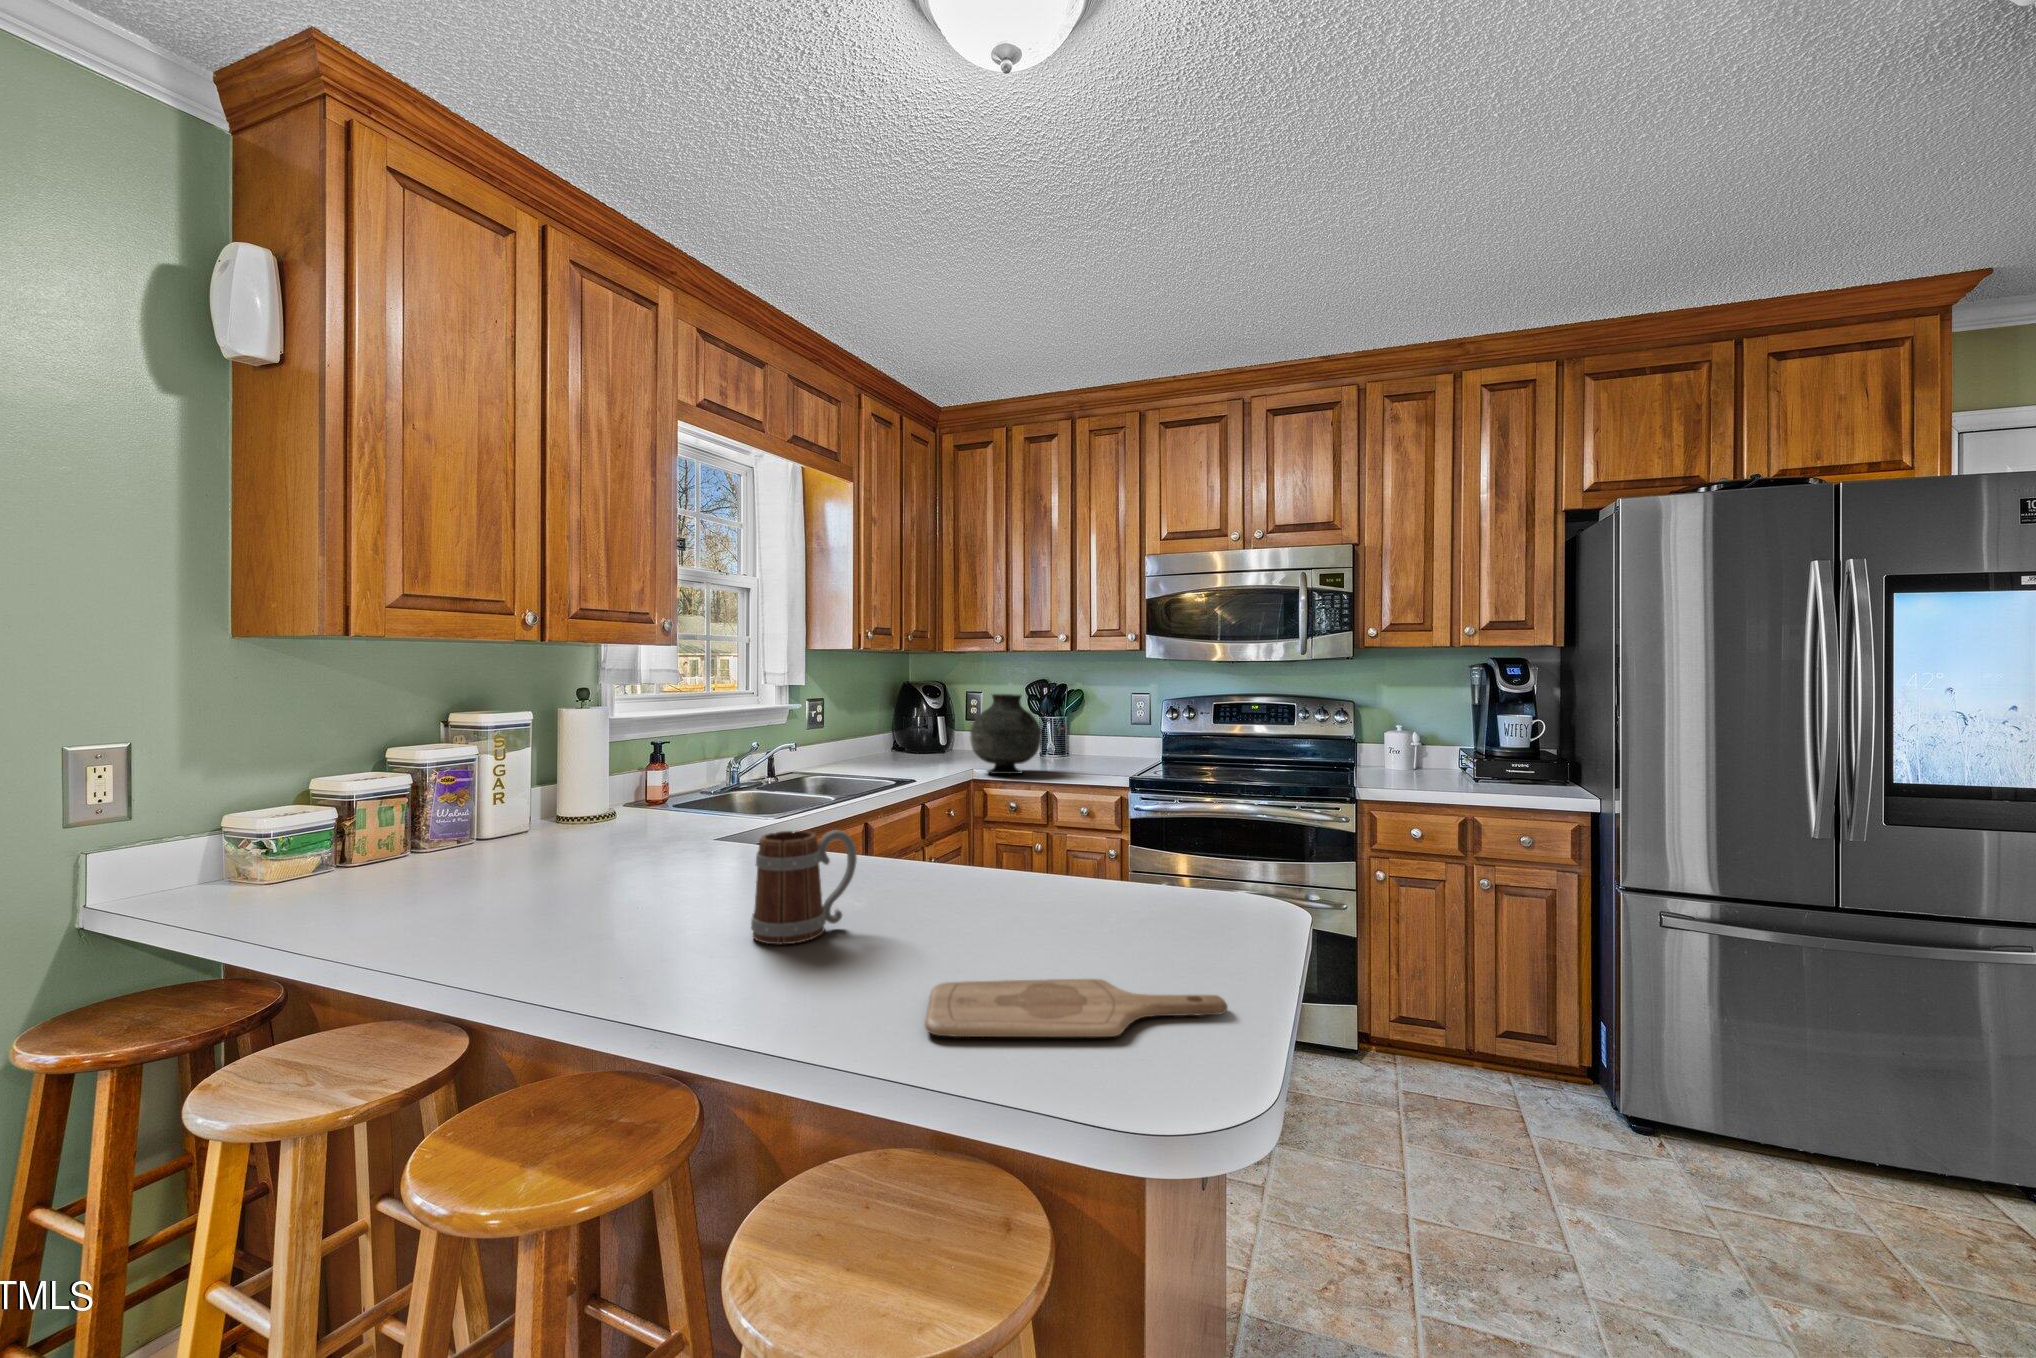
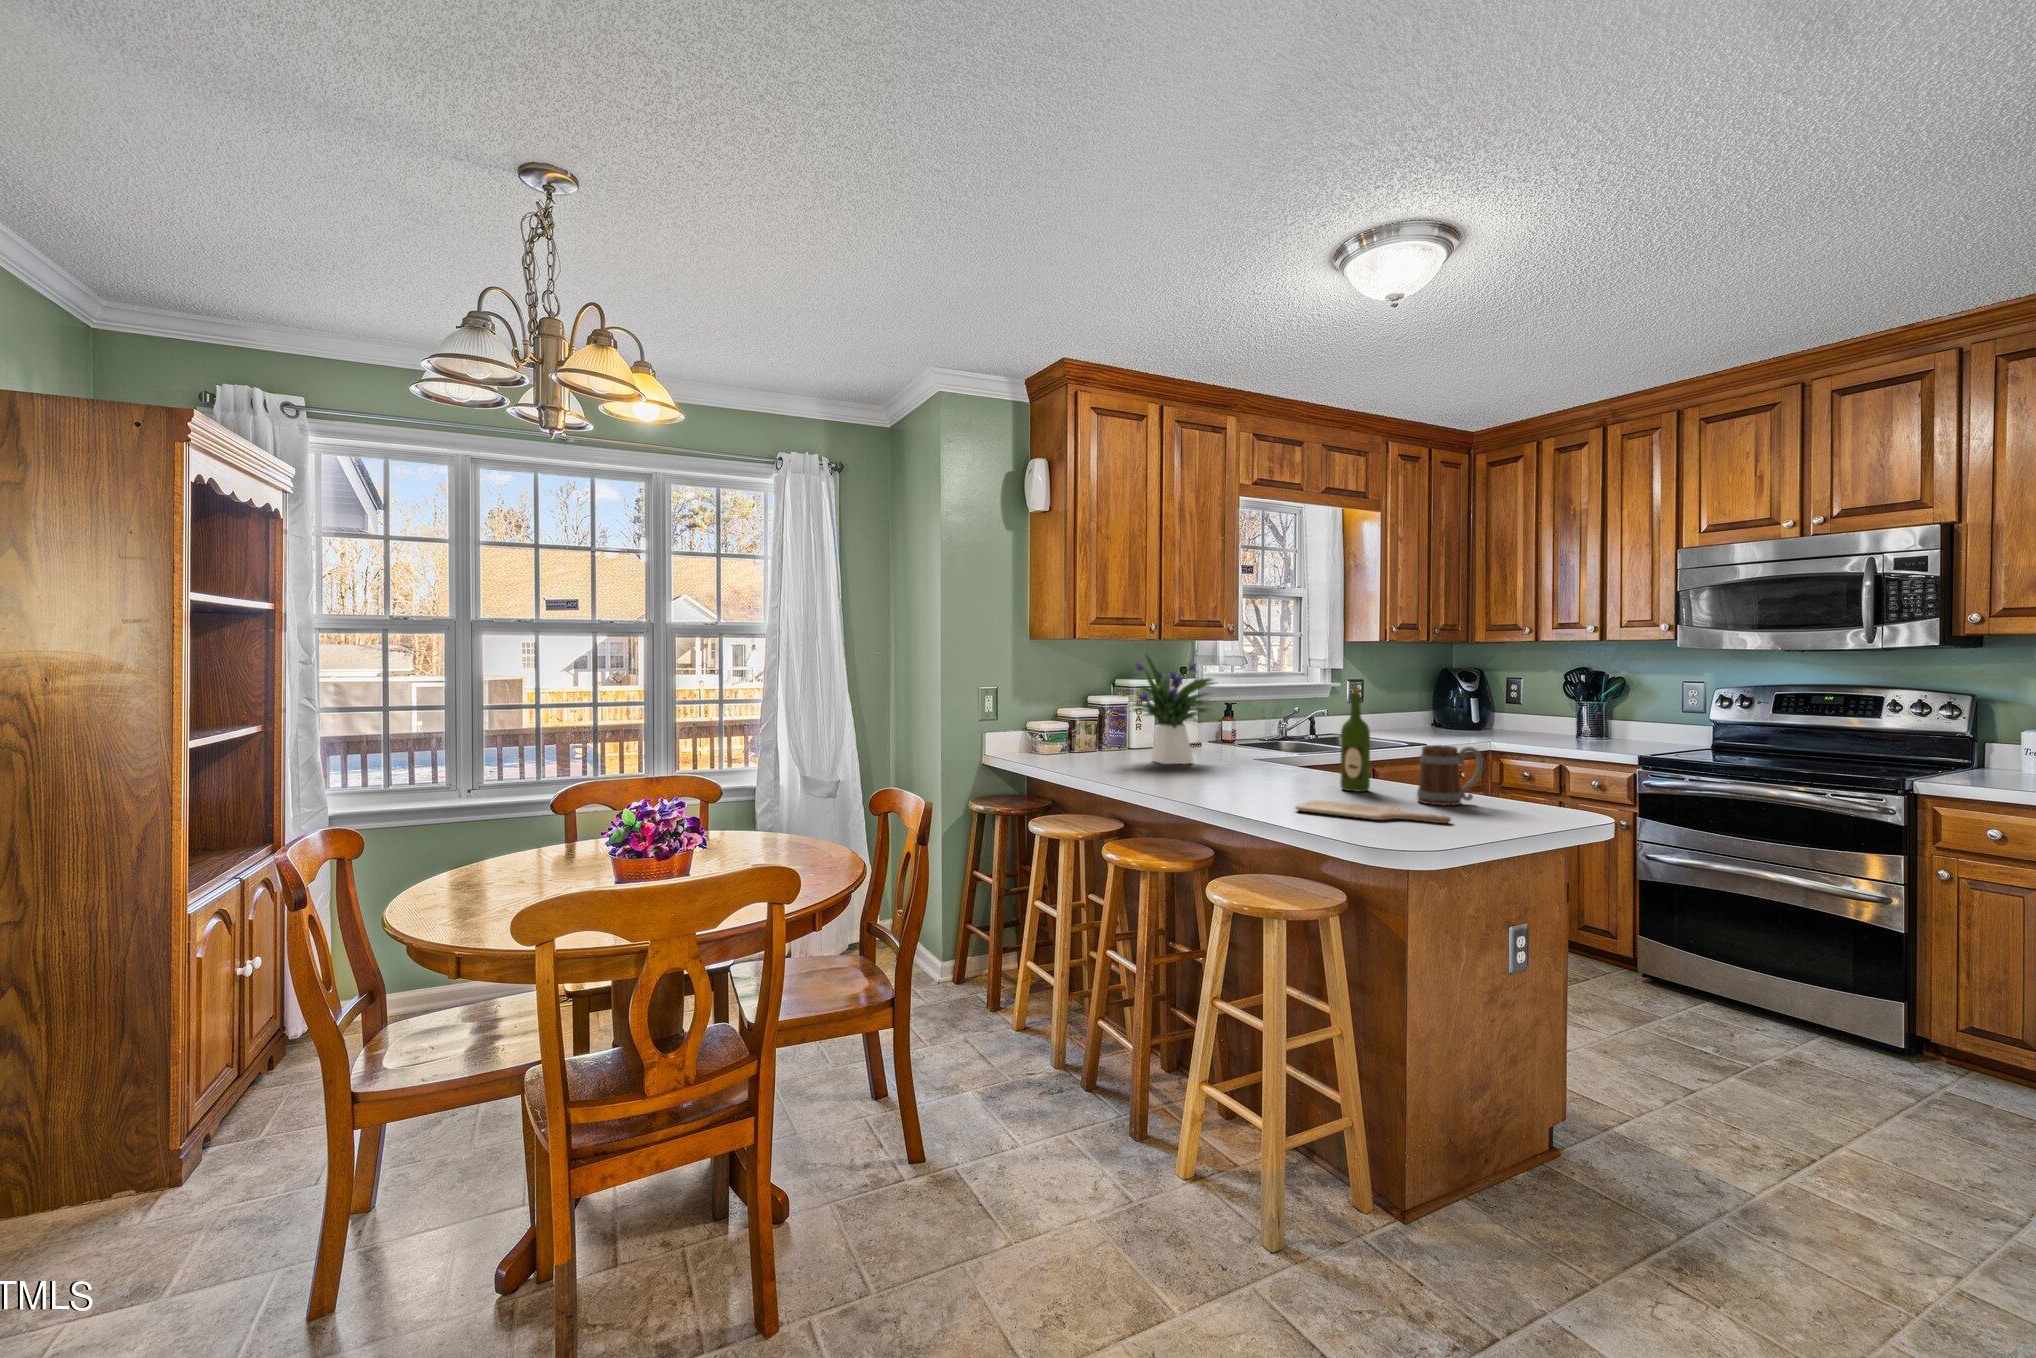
flower arrangement: none [452,670,669,880] -> present [1127,656,1217,764]
vase: present [970,694,1042,774] -> none [1480,678,1552,748]
wine bottle: none [924,729,972,917] -> present [1340,687,1370,792]
mug: present [751,830,857,944] -> present [1417,745,1483,806]

